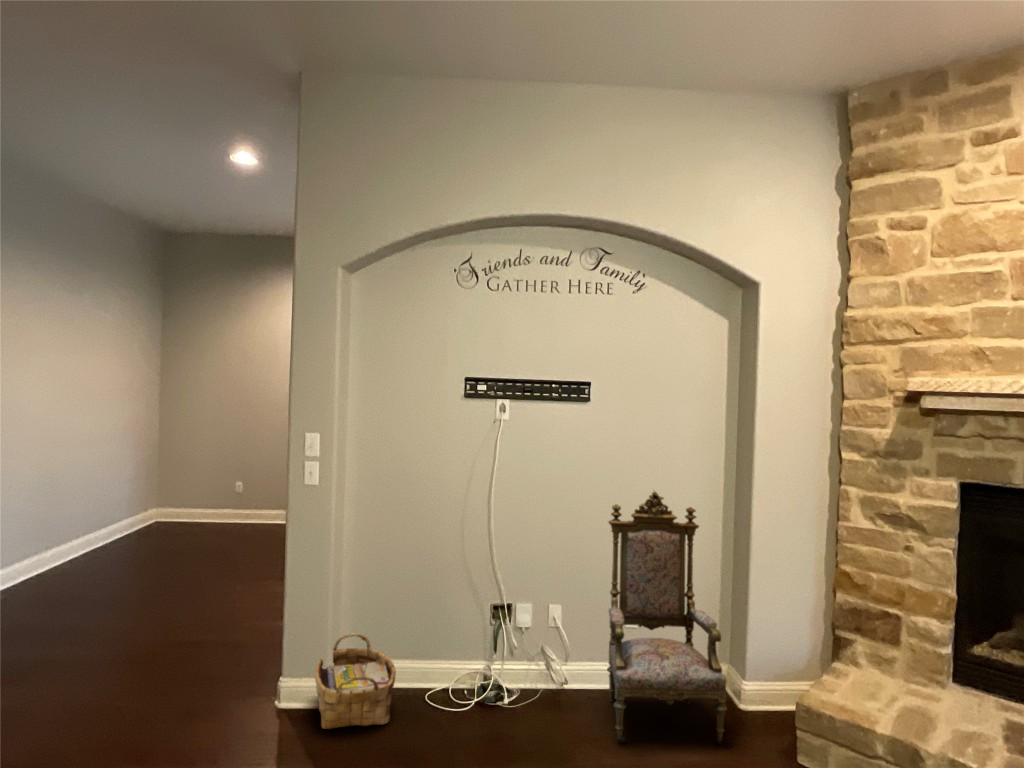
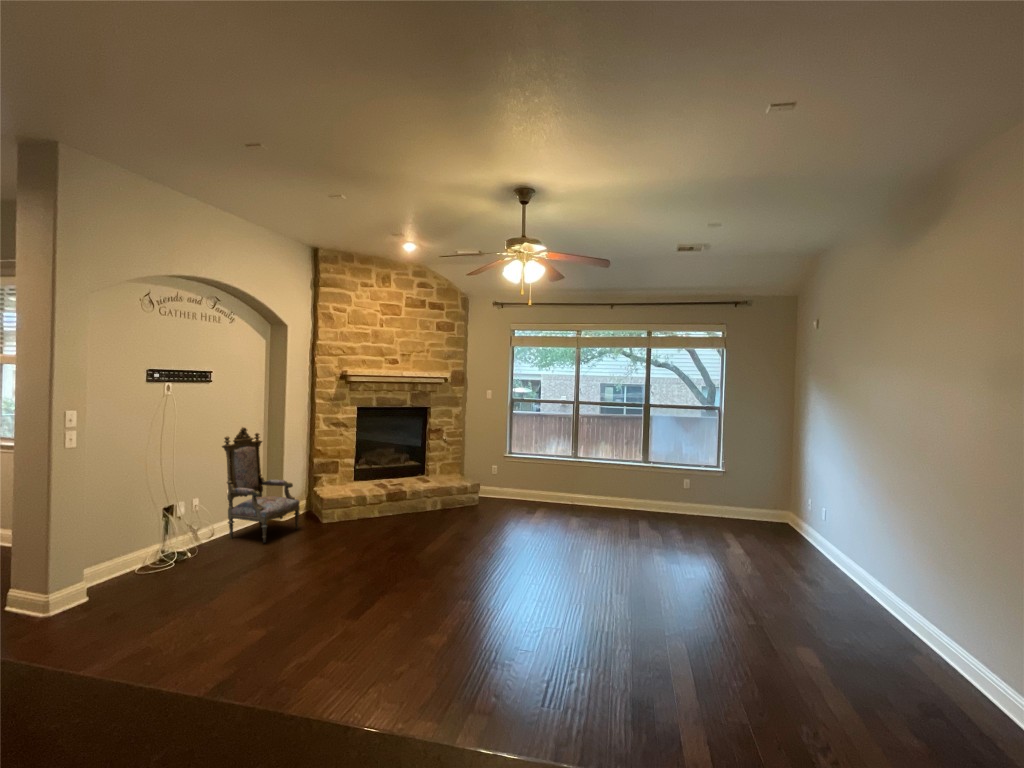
woven basket: present [315,633,396,729] -> none [67,549,150,604]

